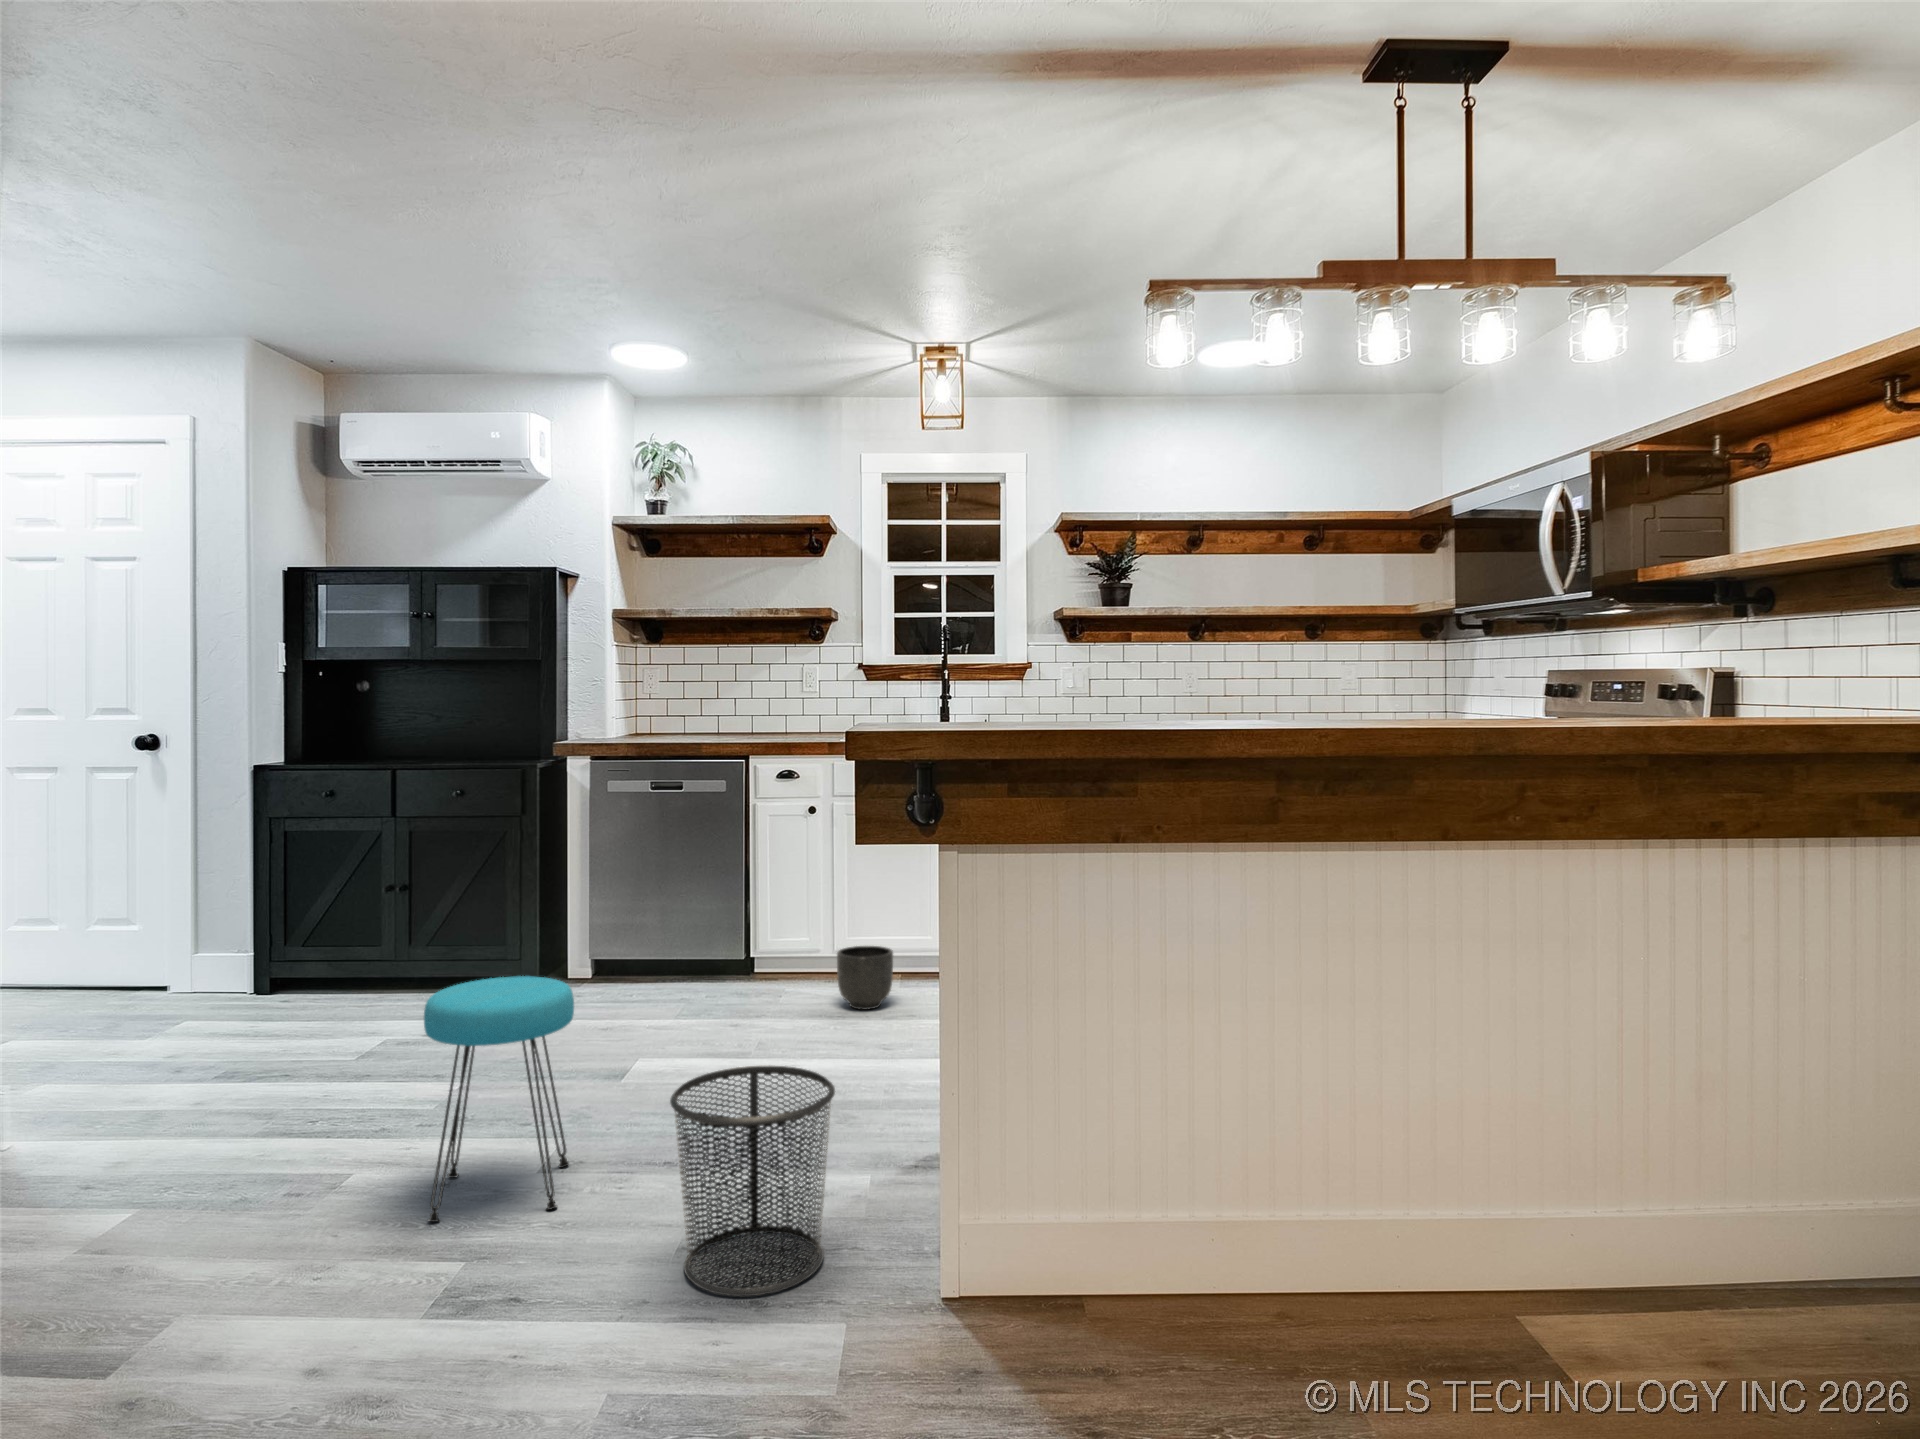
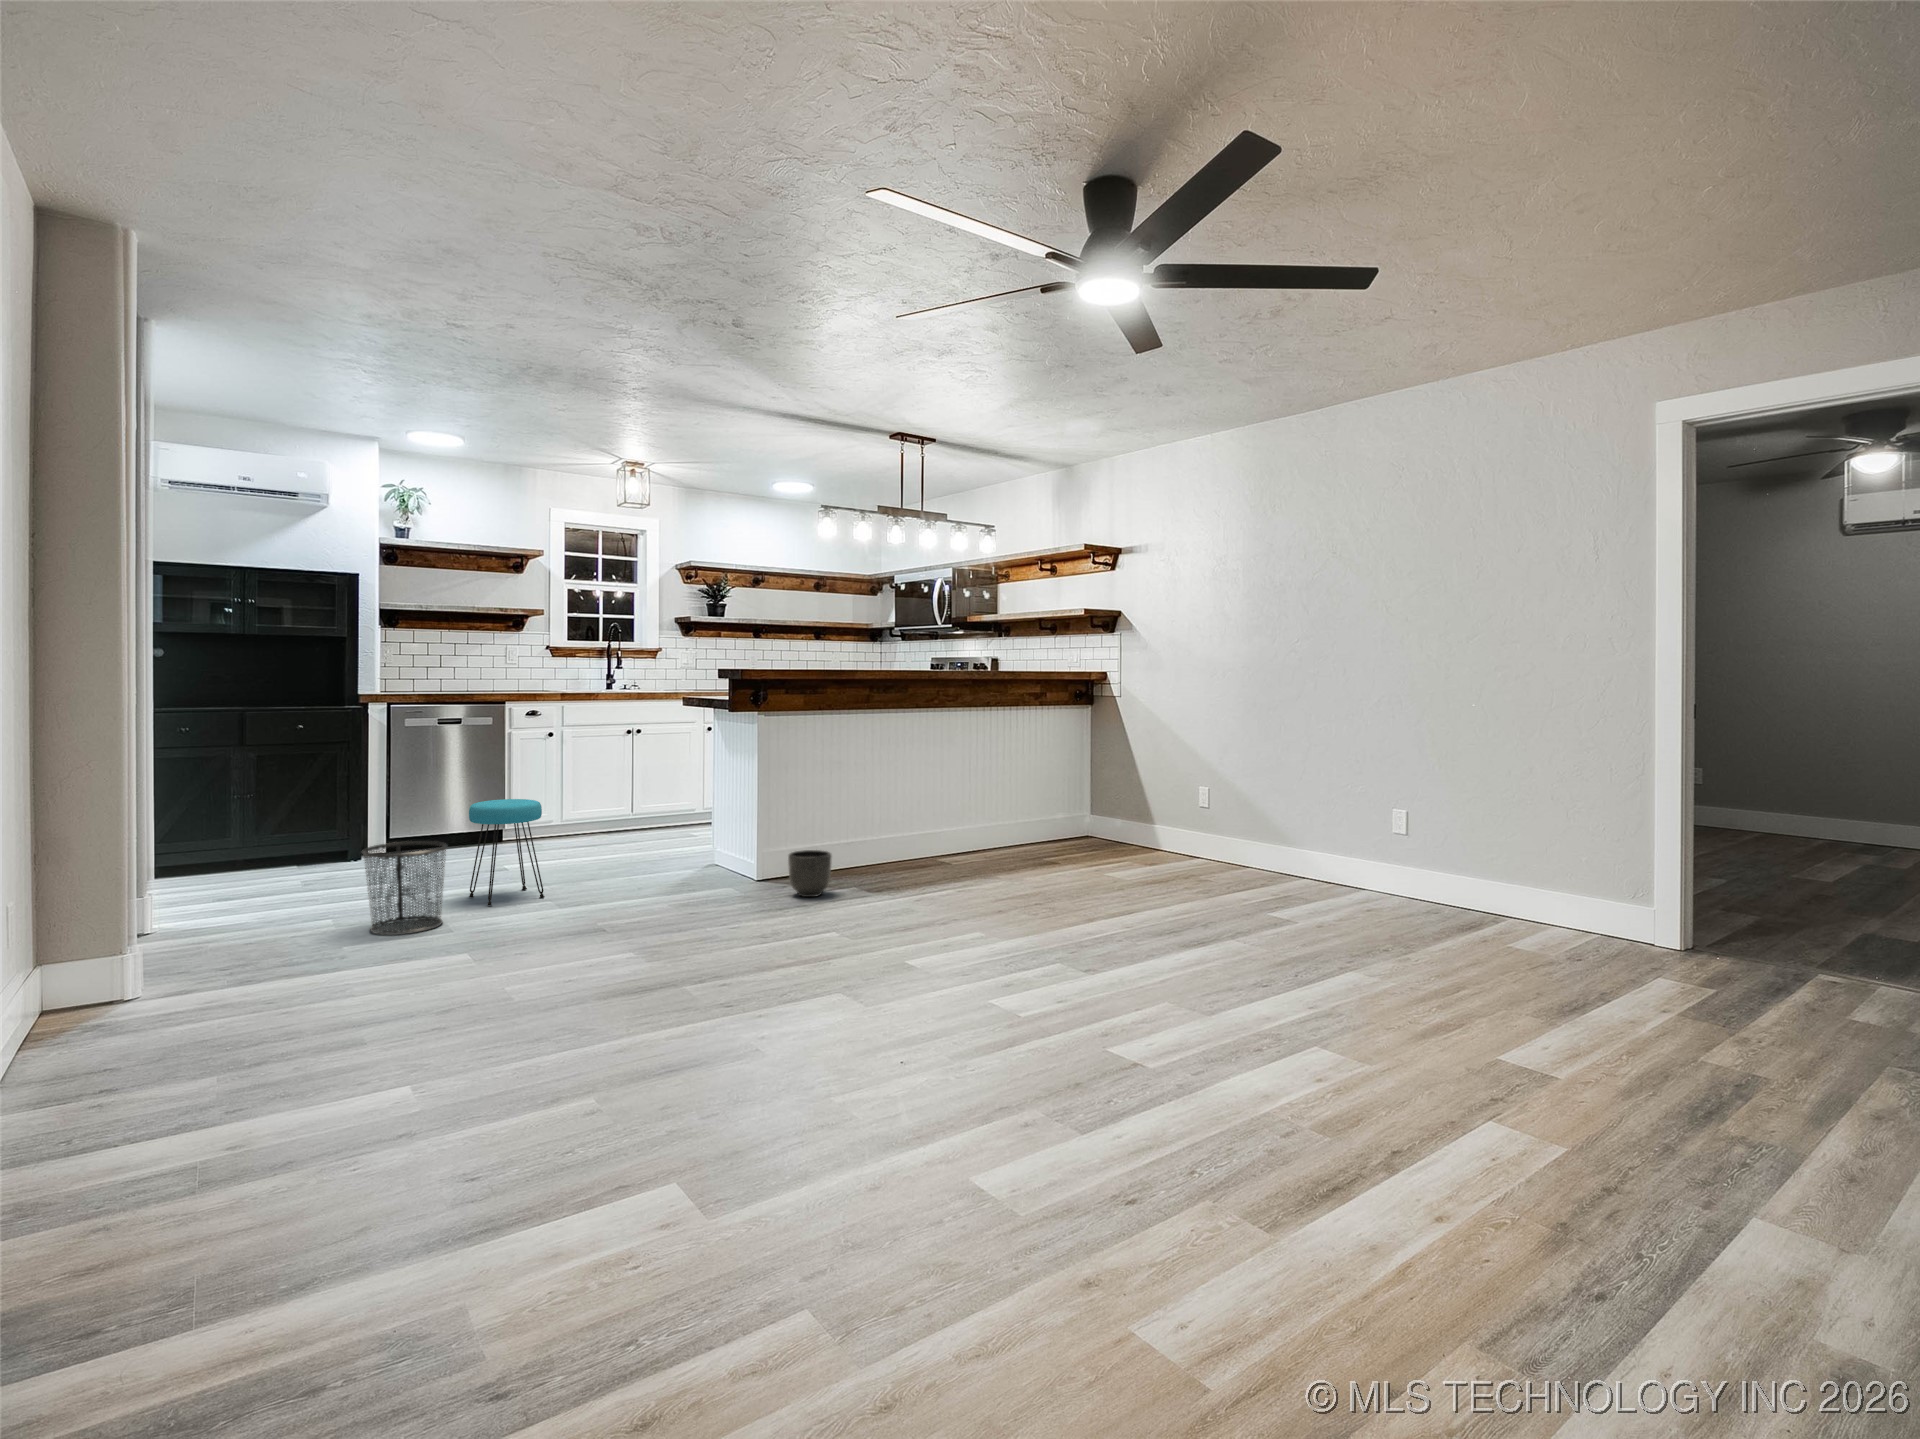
planter: present [837,946,893,1010] -> present [788,850,831,897]
waste bin: present [670,1065,835,1296] -> present [362,841,448,935]

